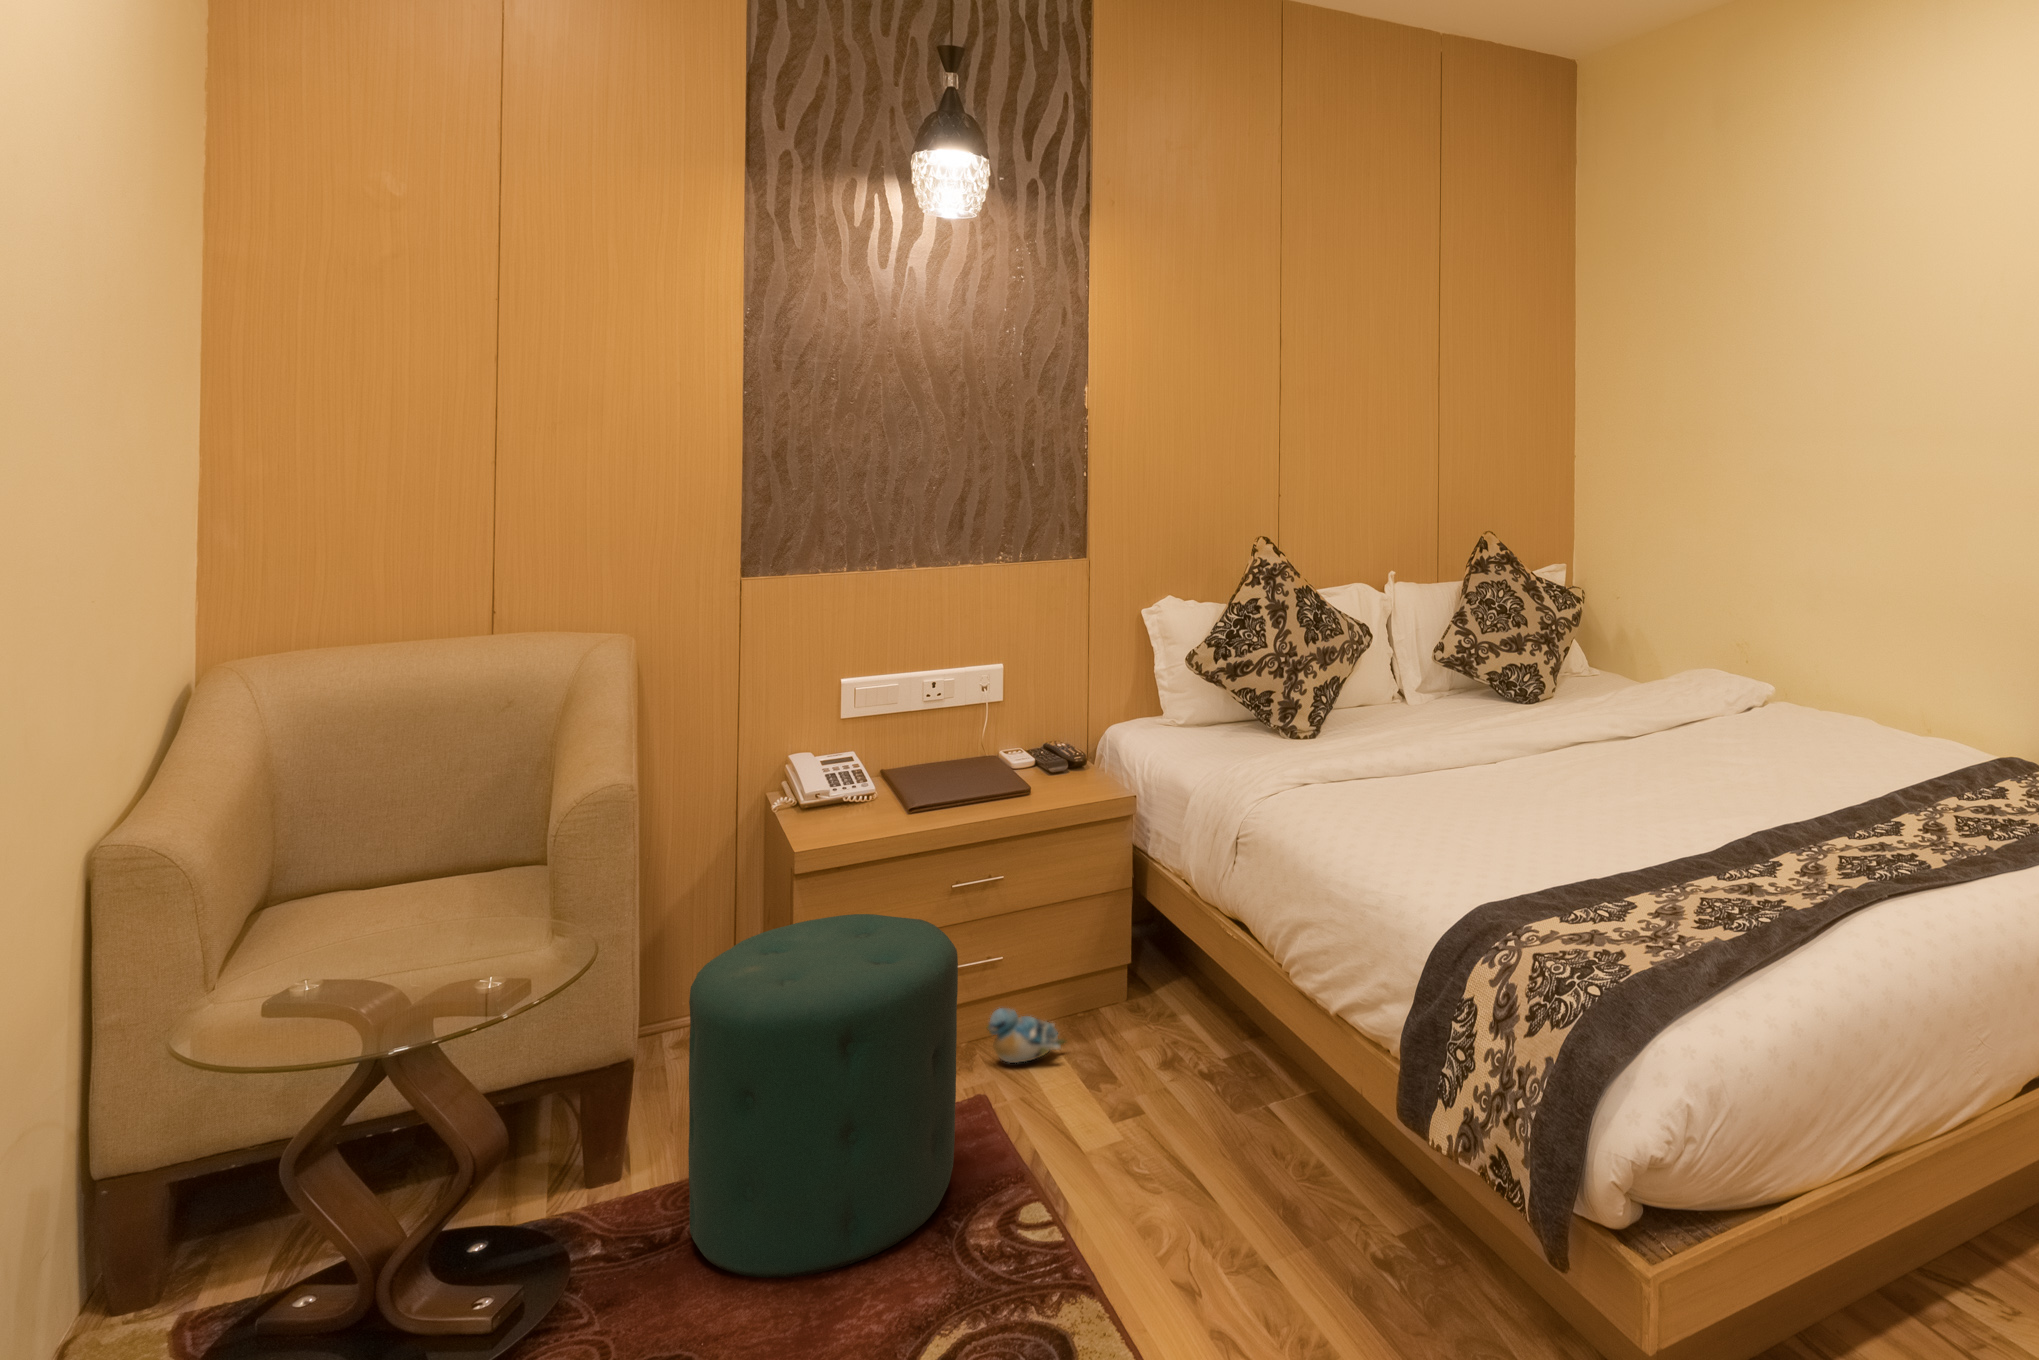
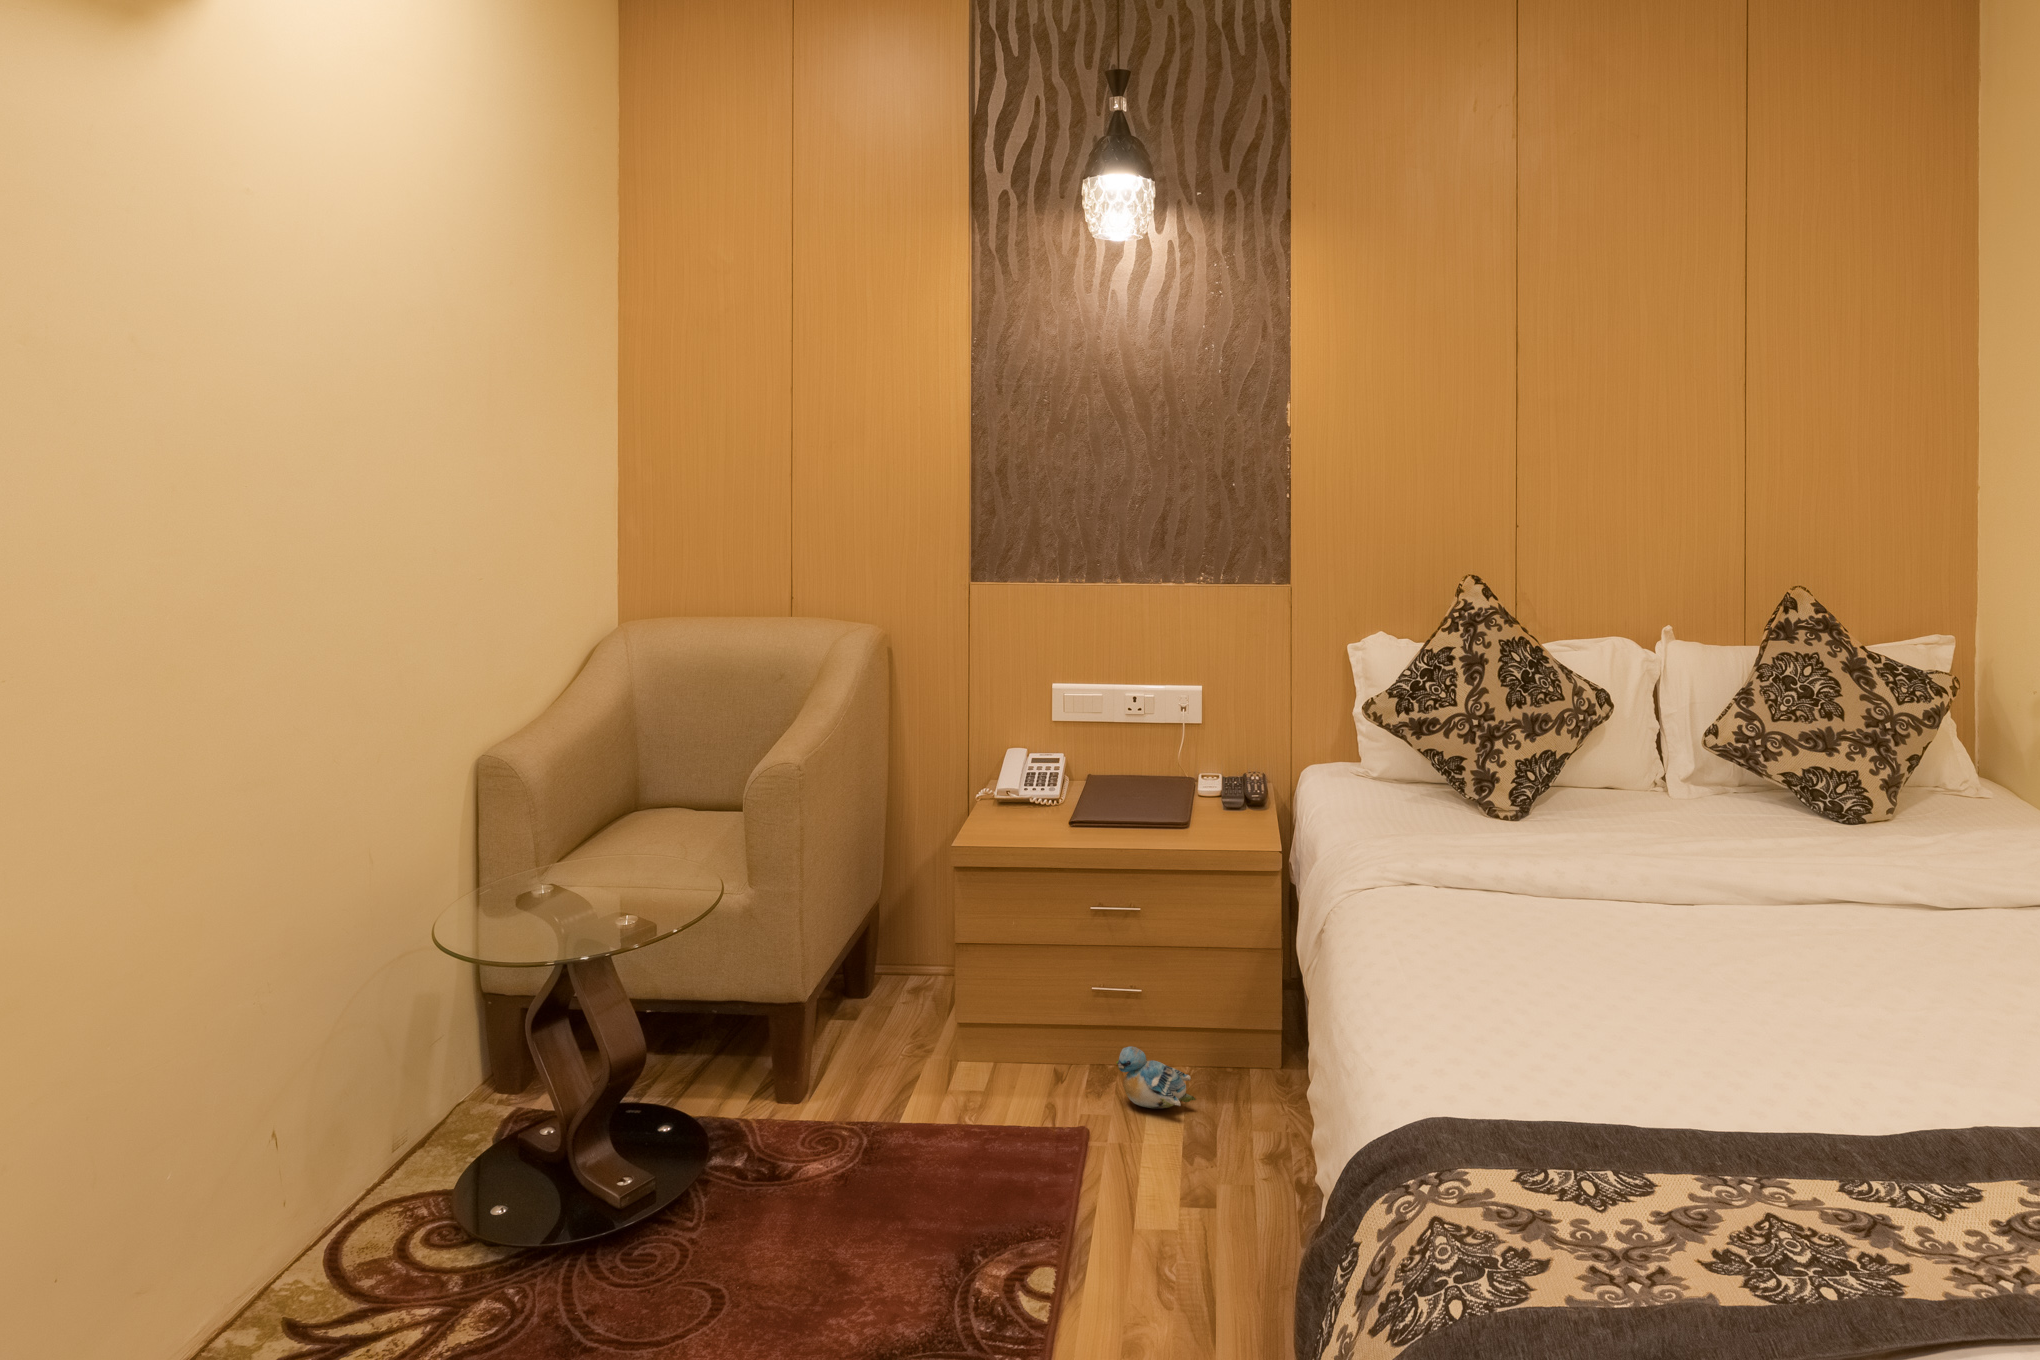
ottoman: present [688,914,958,1278] -> none [778,923,1011,1263]

